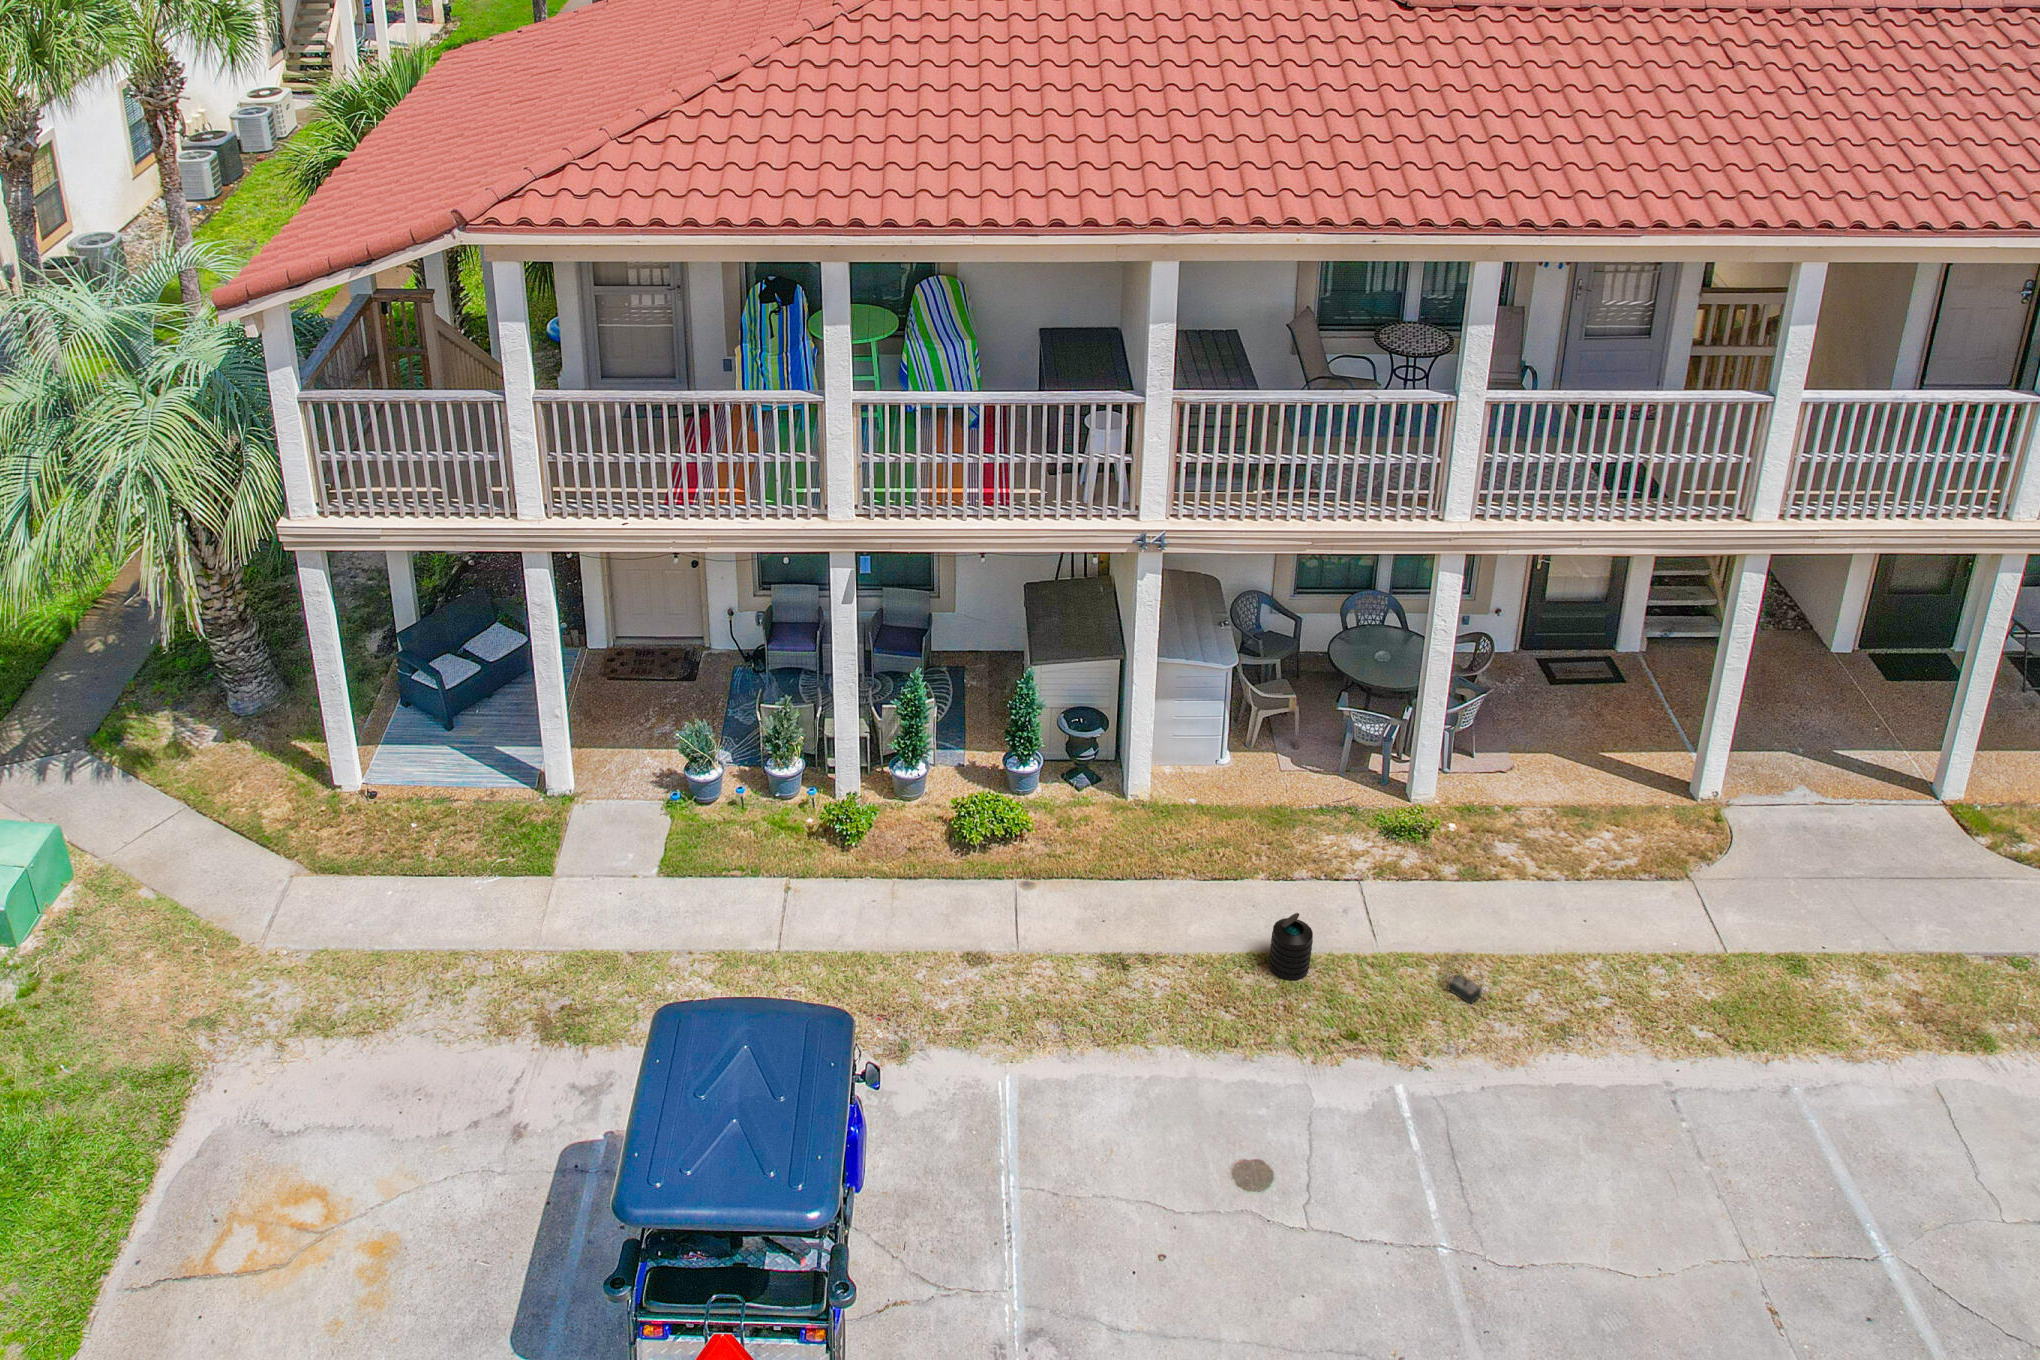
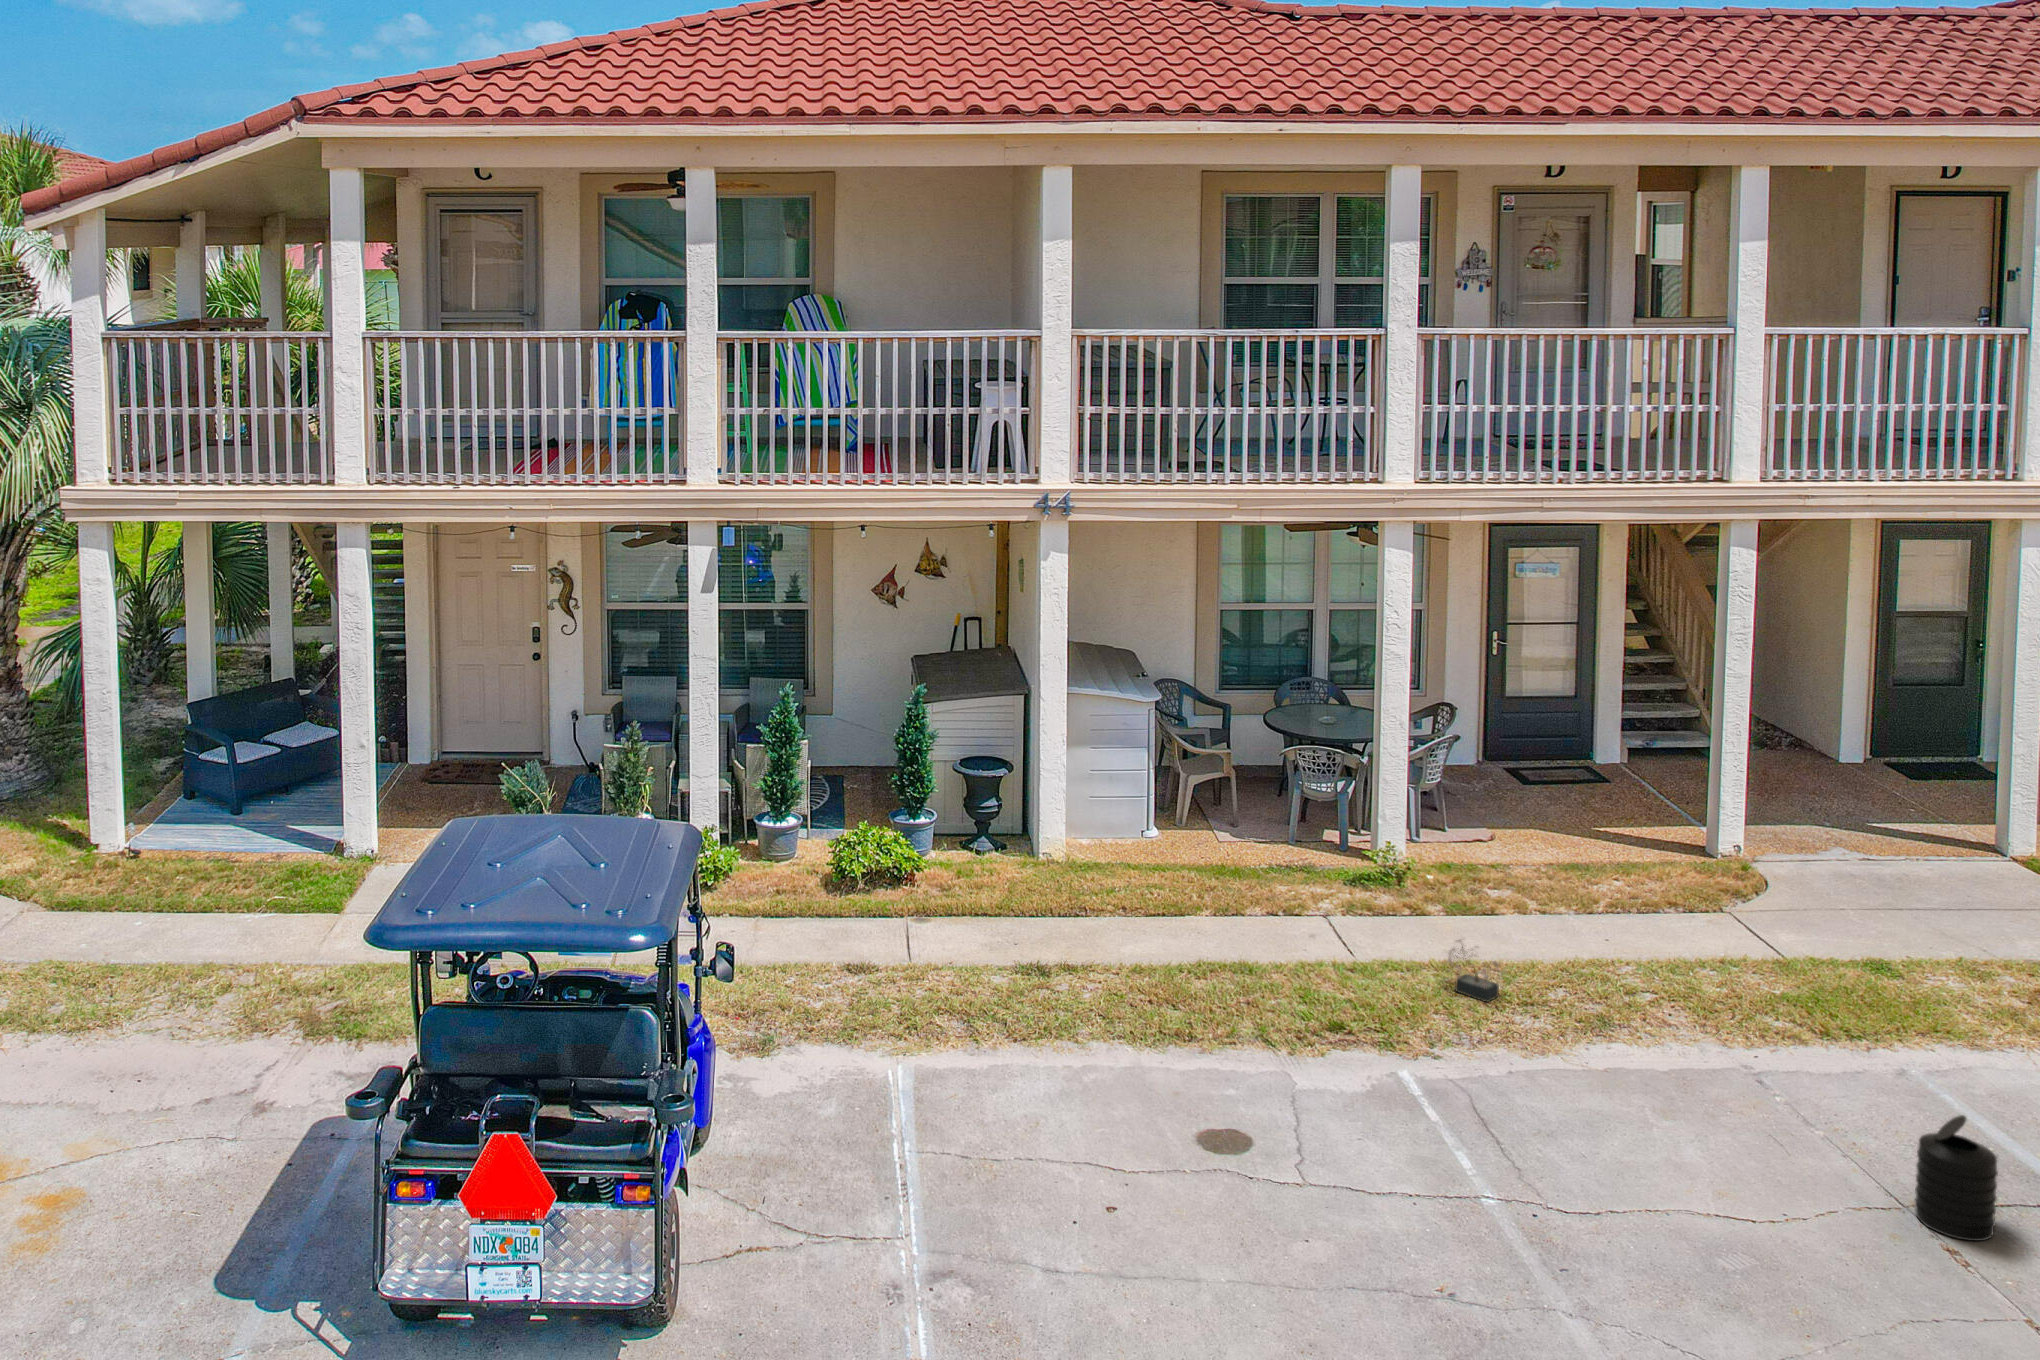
trash can: present [1269,913,1313,981] -> present [1915,1115,1998,1241]

